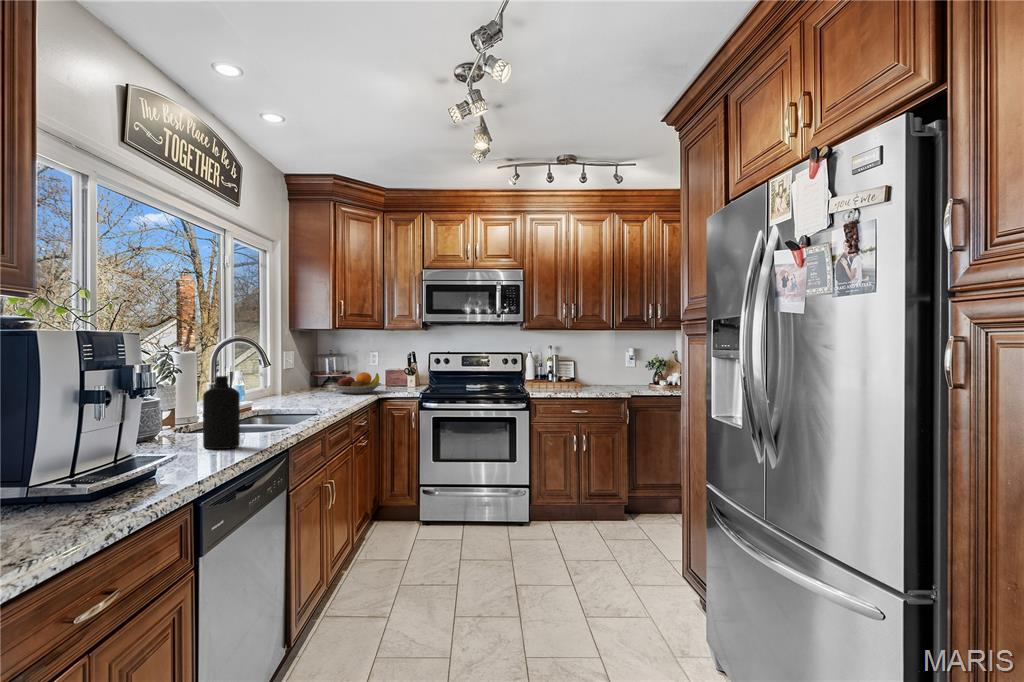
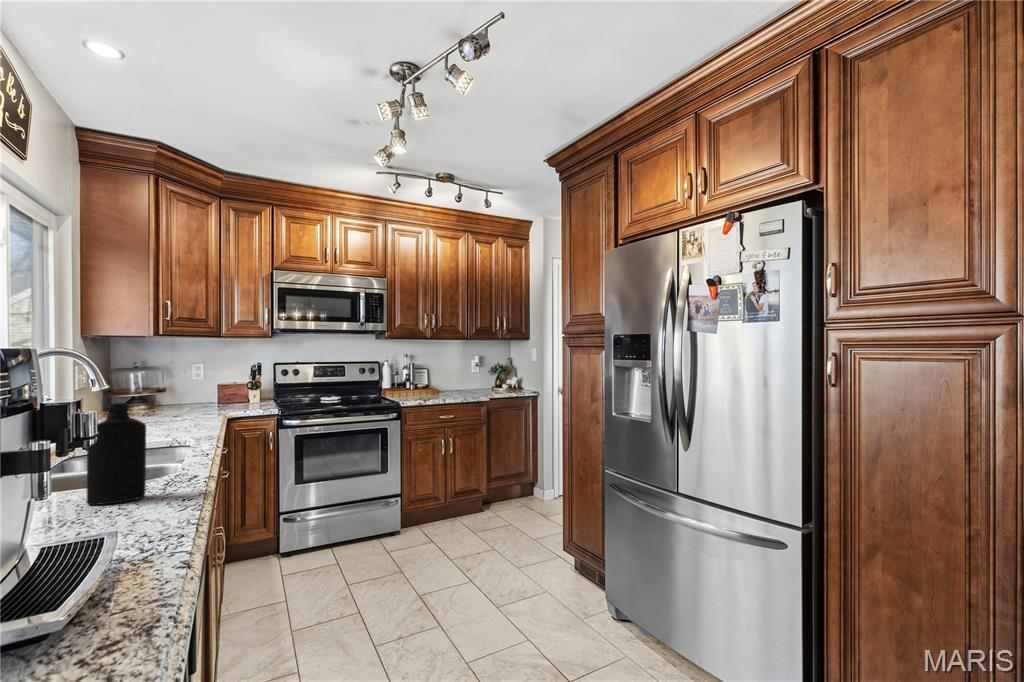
fruit bowl: present [333,372,382,394] -> none [153,388,223,414]

